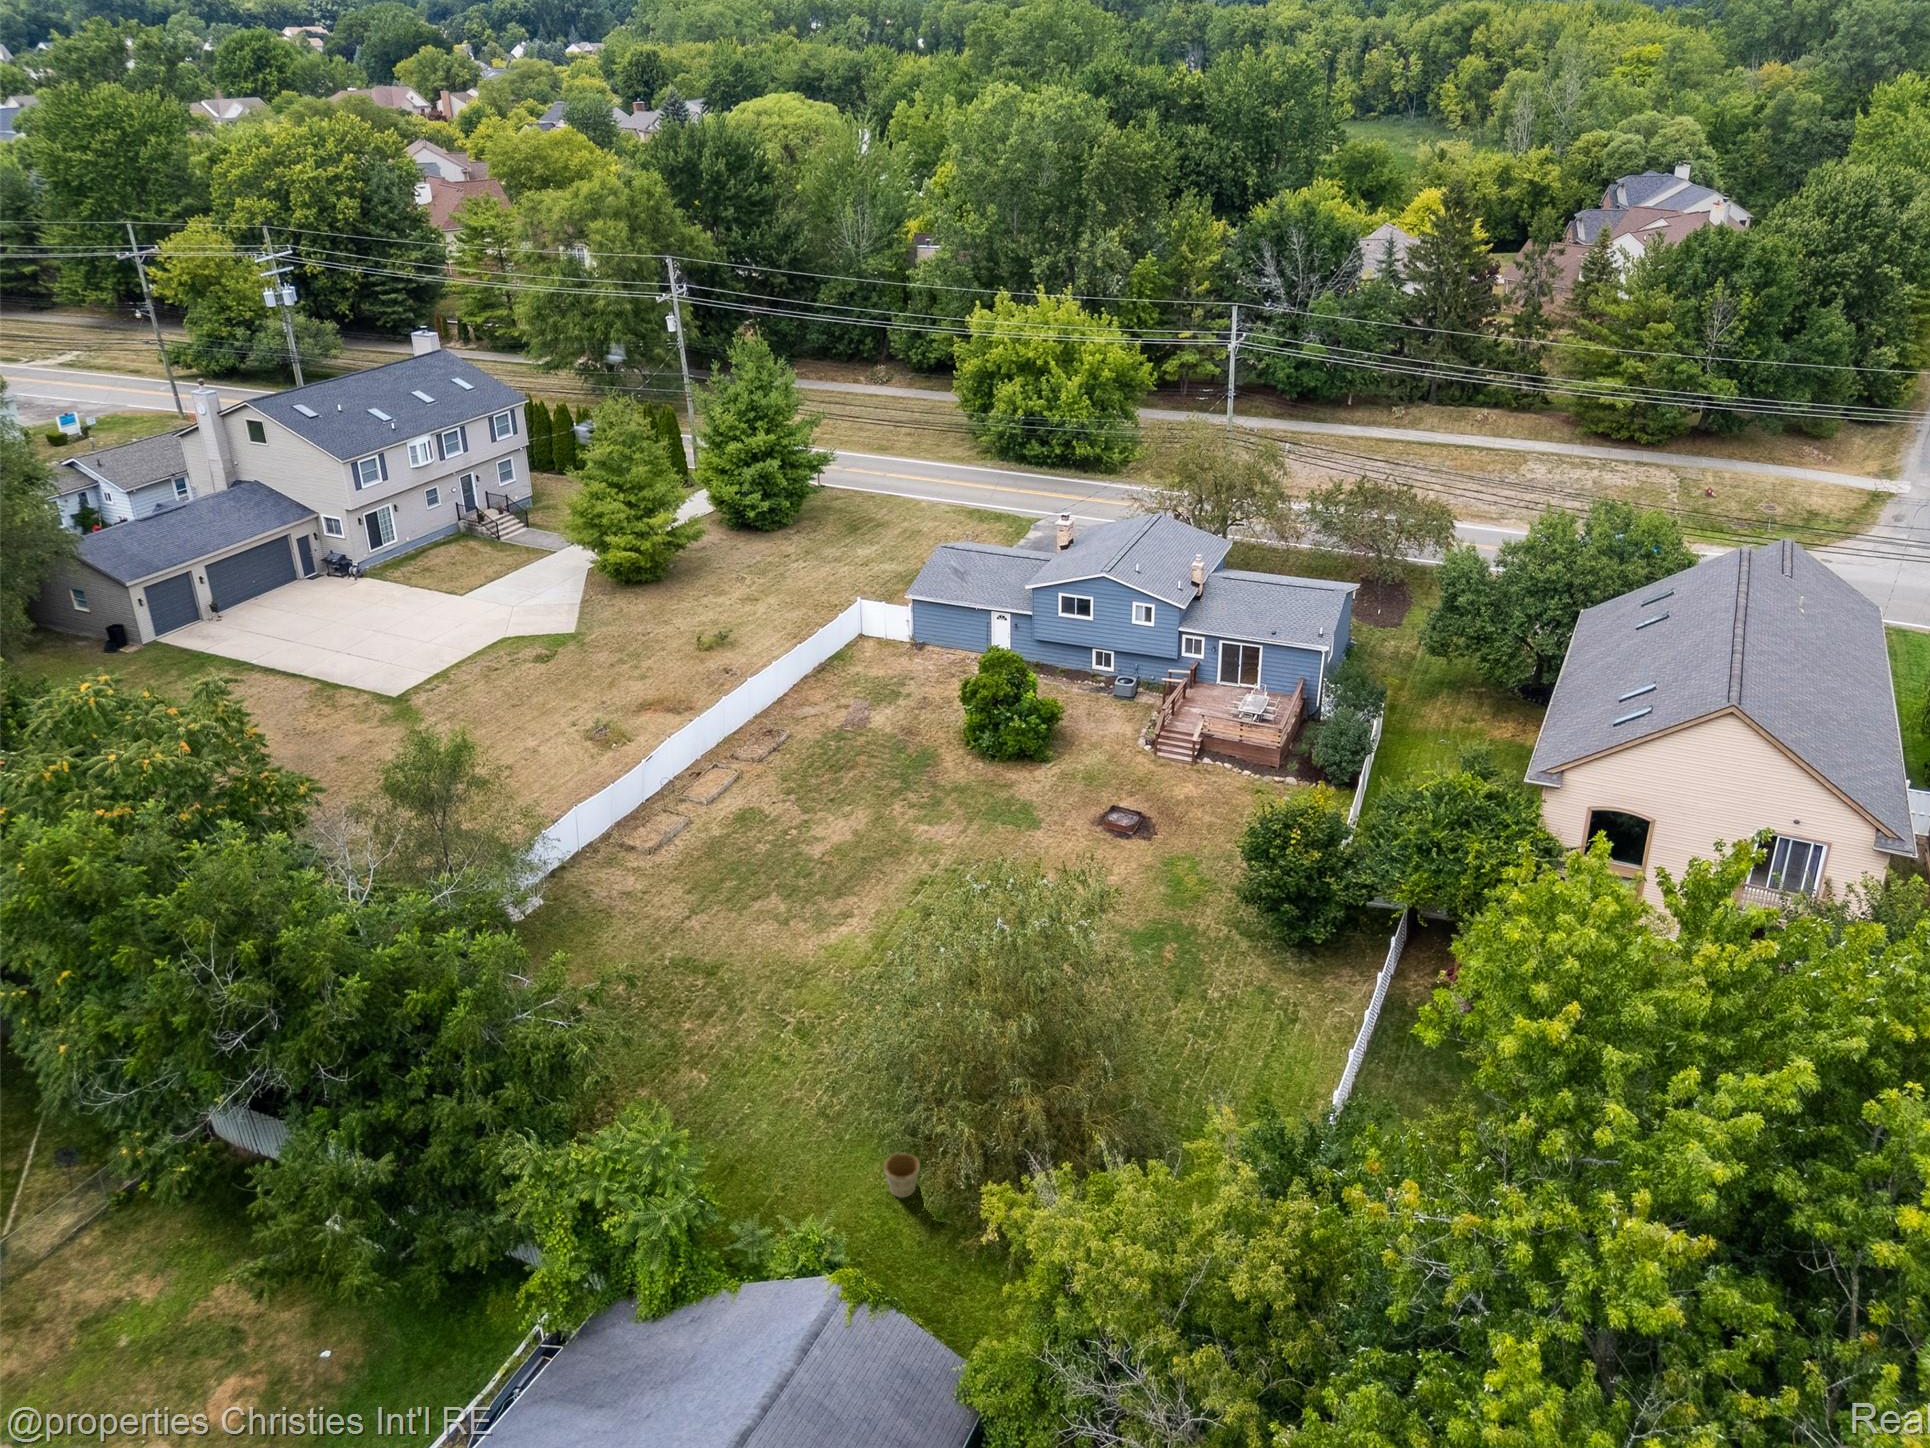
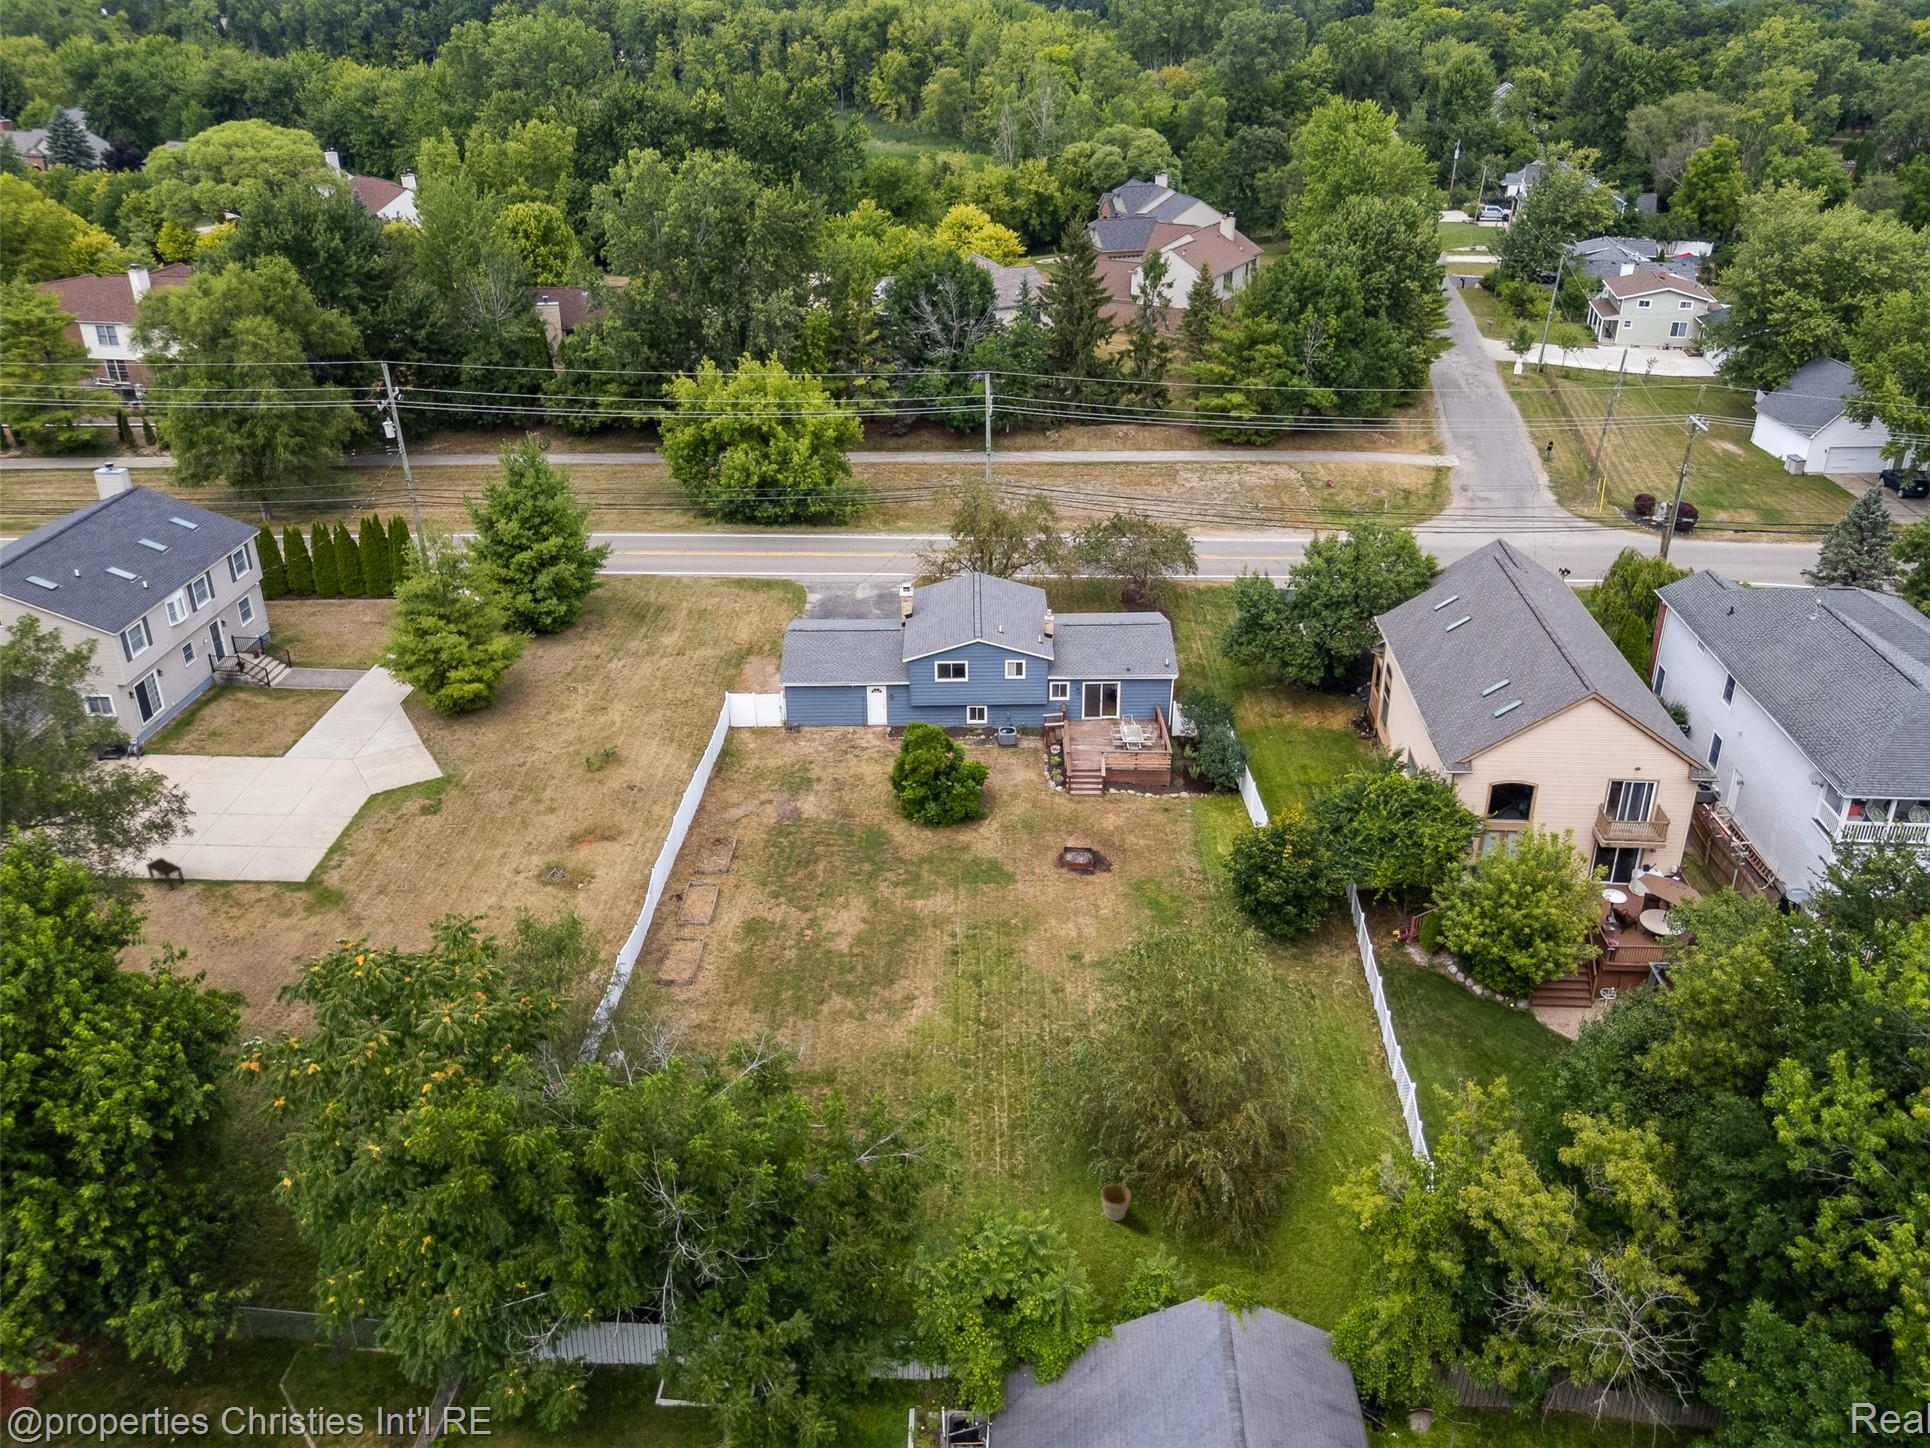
bench: none [287,654,313,683] -> present [146,858,184,890]

